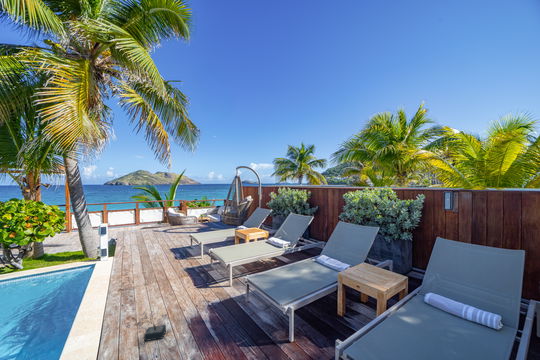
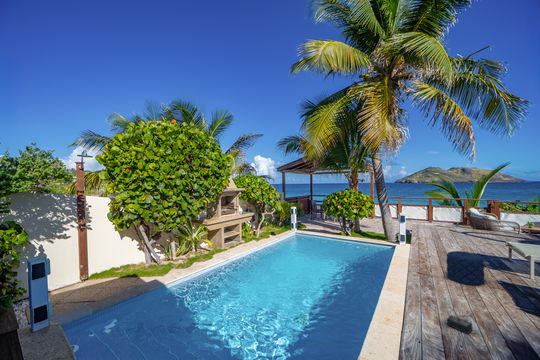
pouf: none [148,252,176,284] -> present [446,251,485,286]

